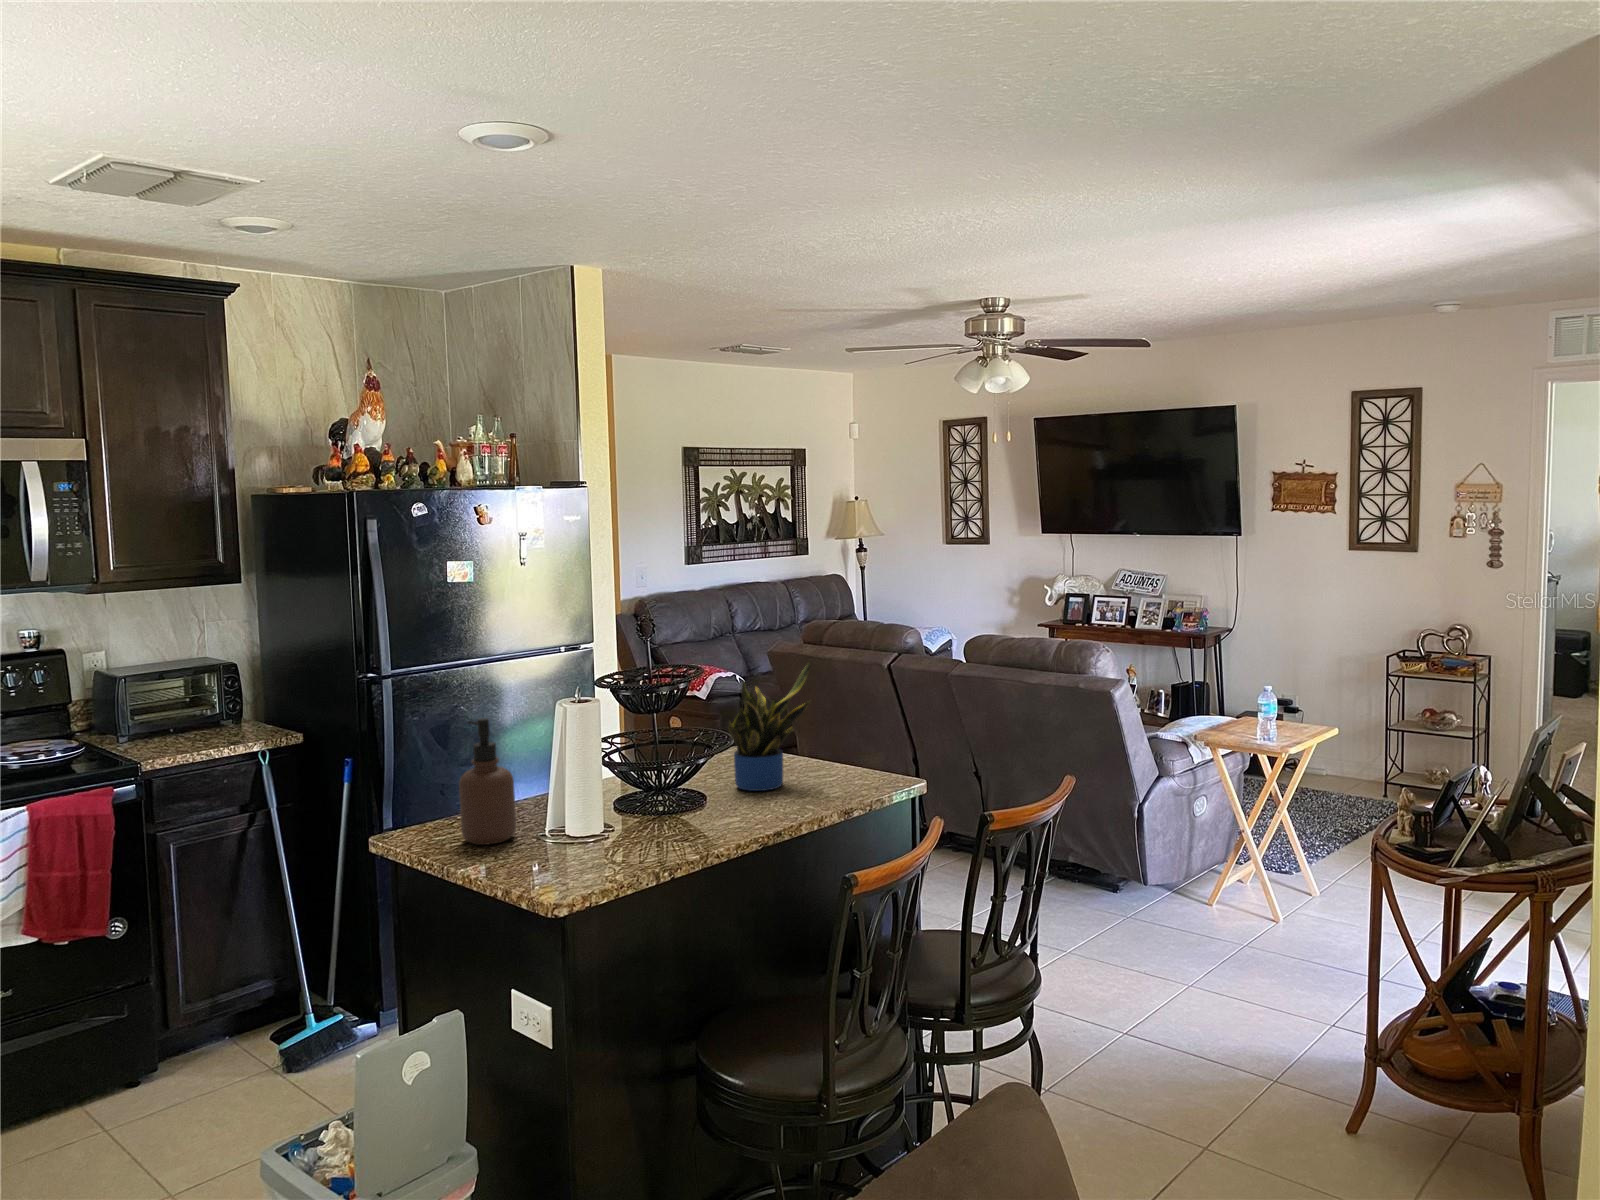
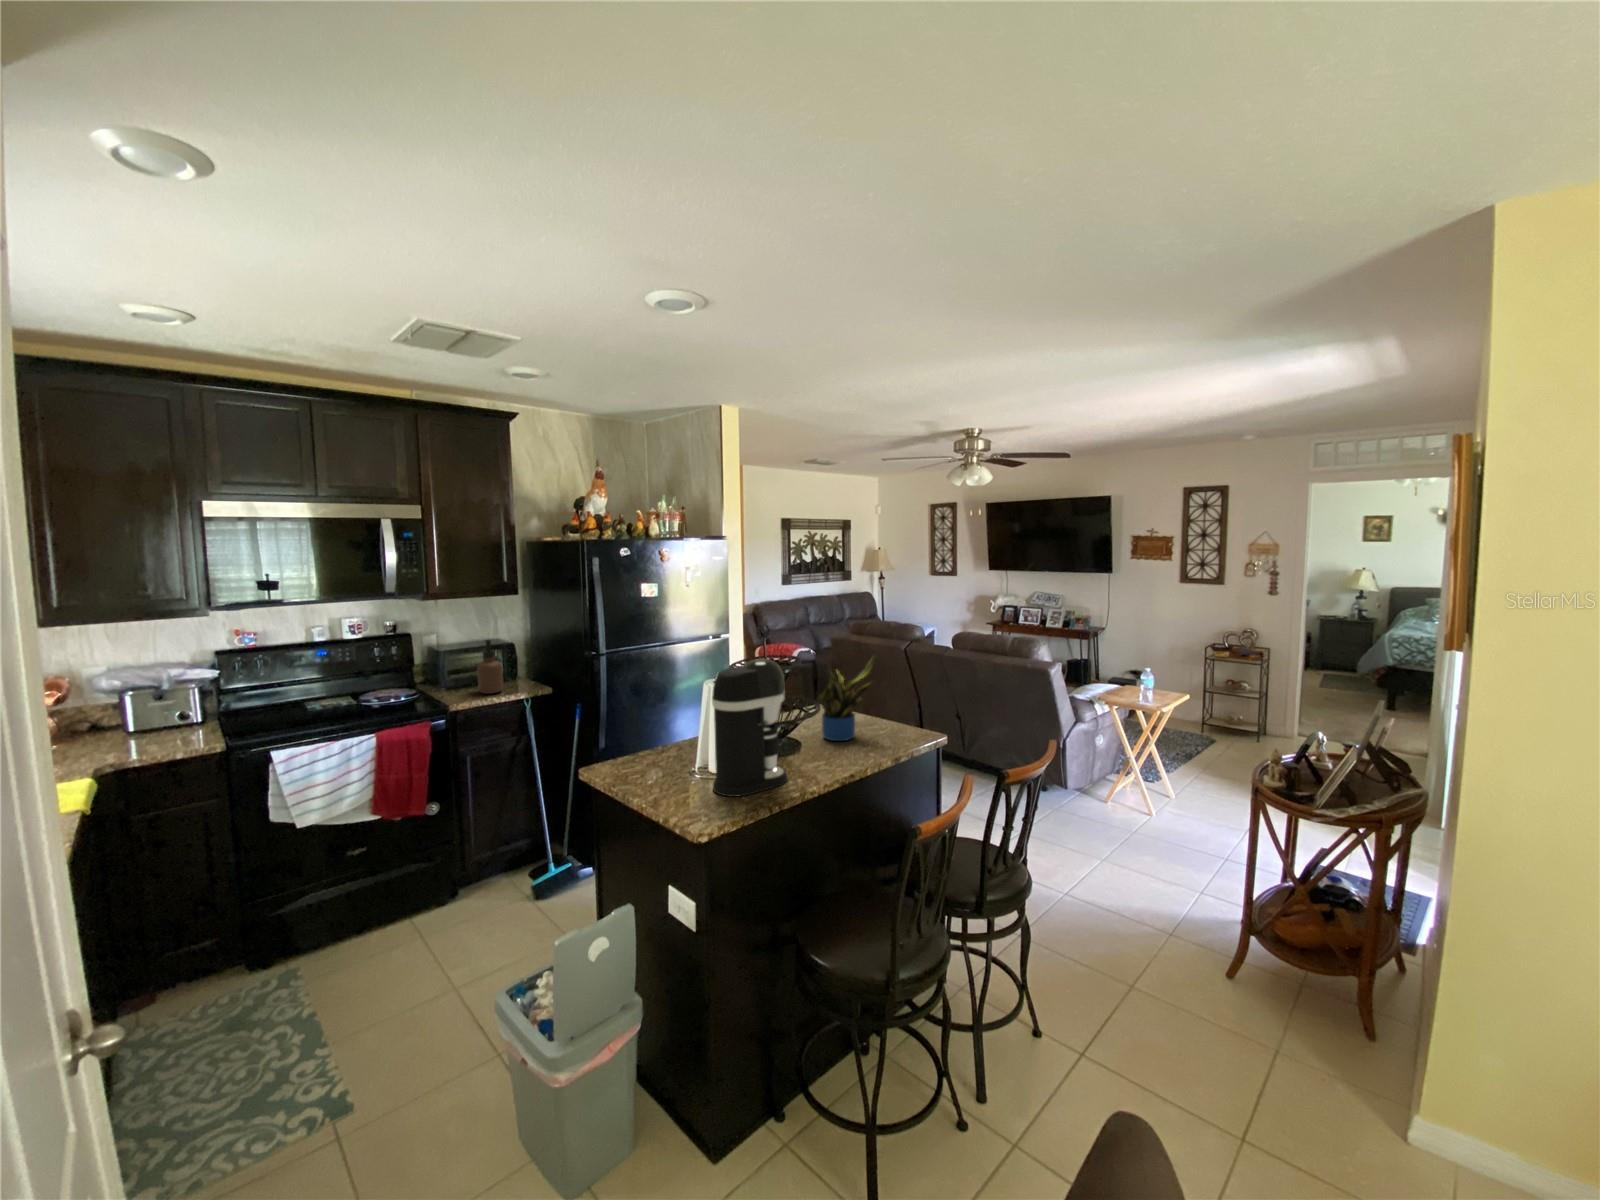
coffee maker: none [569,666,680,860] -> present [712,659,787,797]
soap dispenser: present [459,718,516,845] -> present [477,640,503,694]

